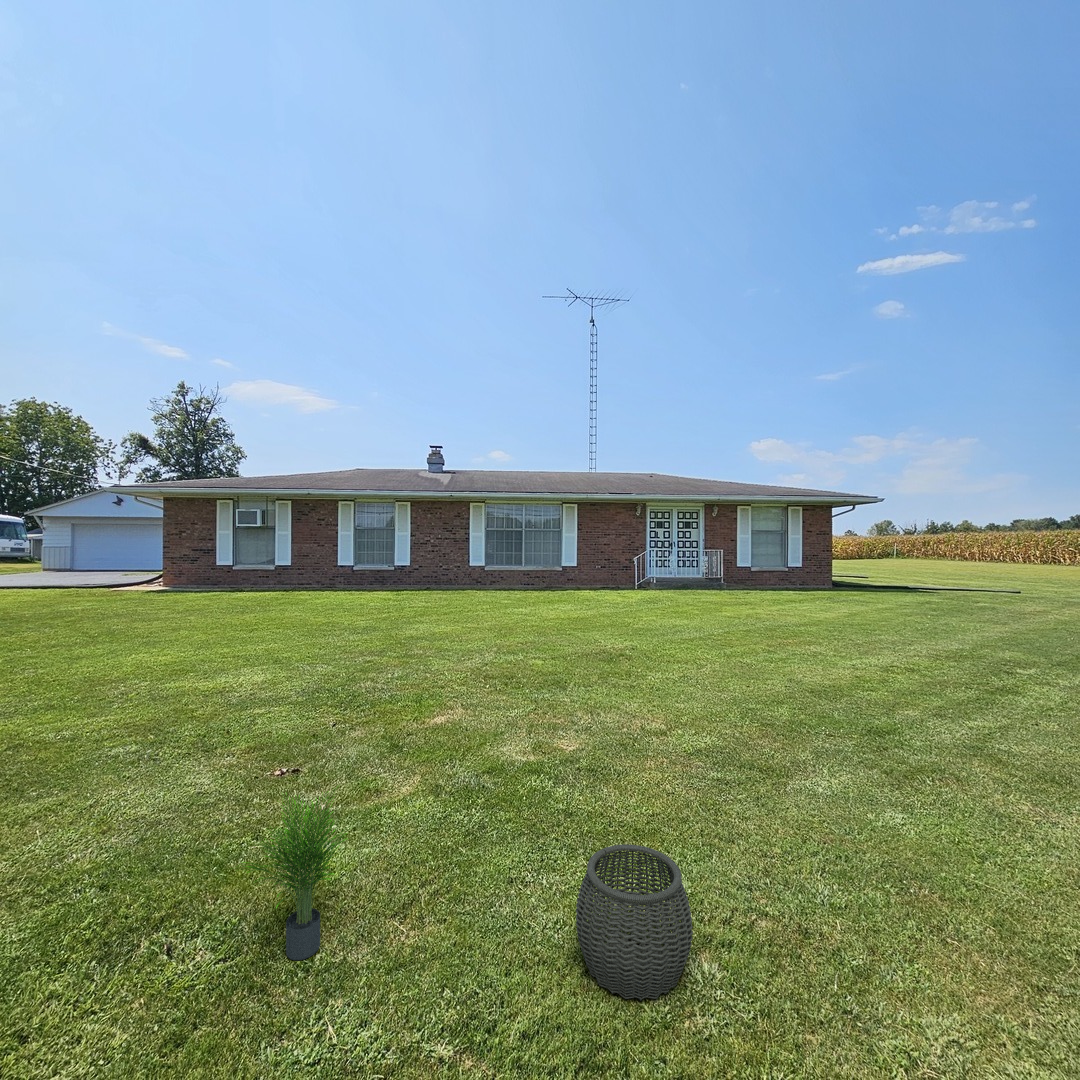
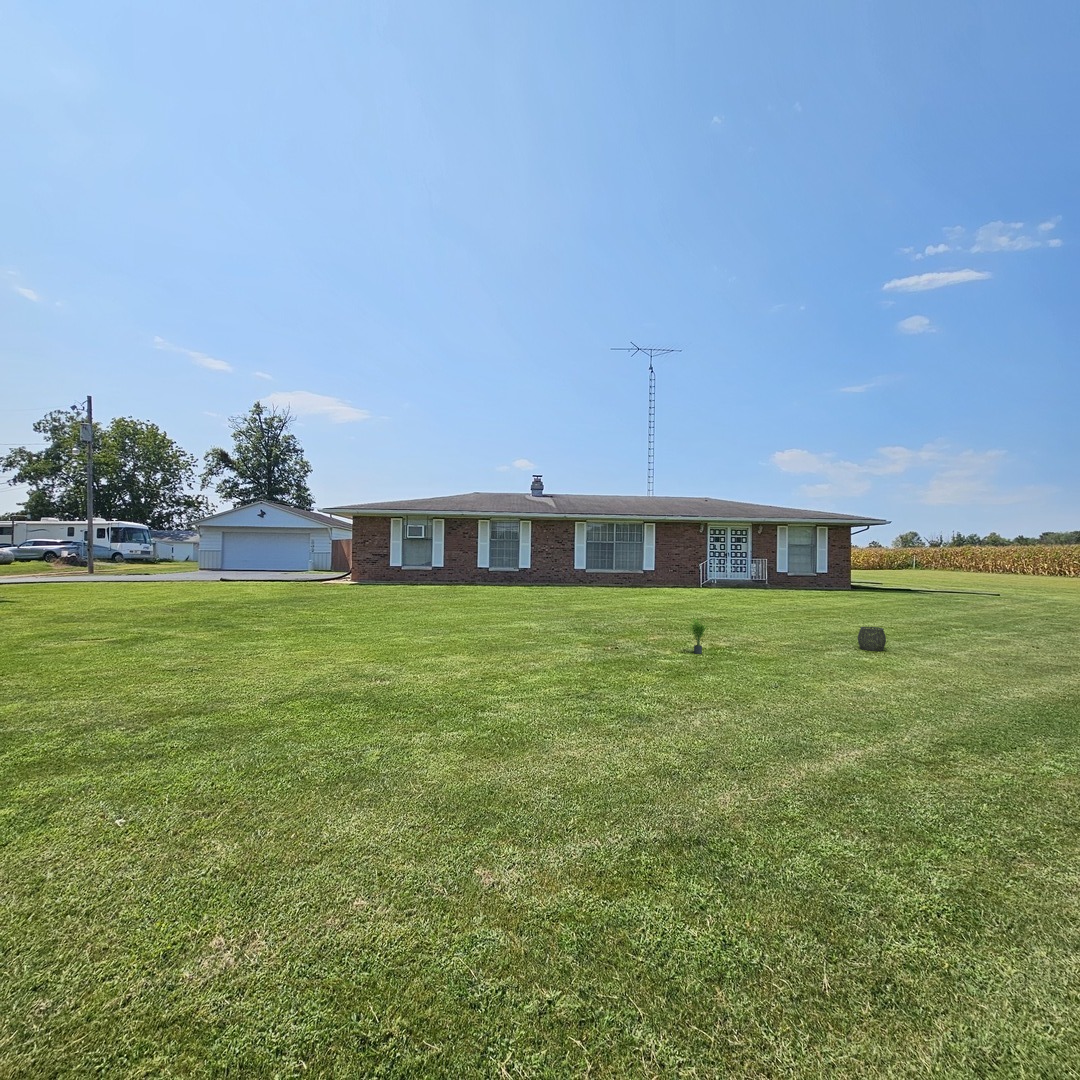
woven basket: present [576,844,693,1000] -> present [858,627,886,651]

